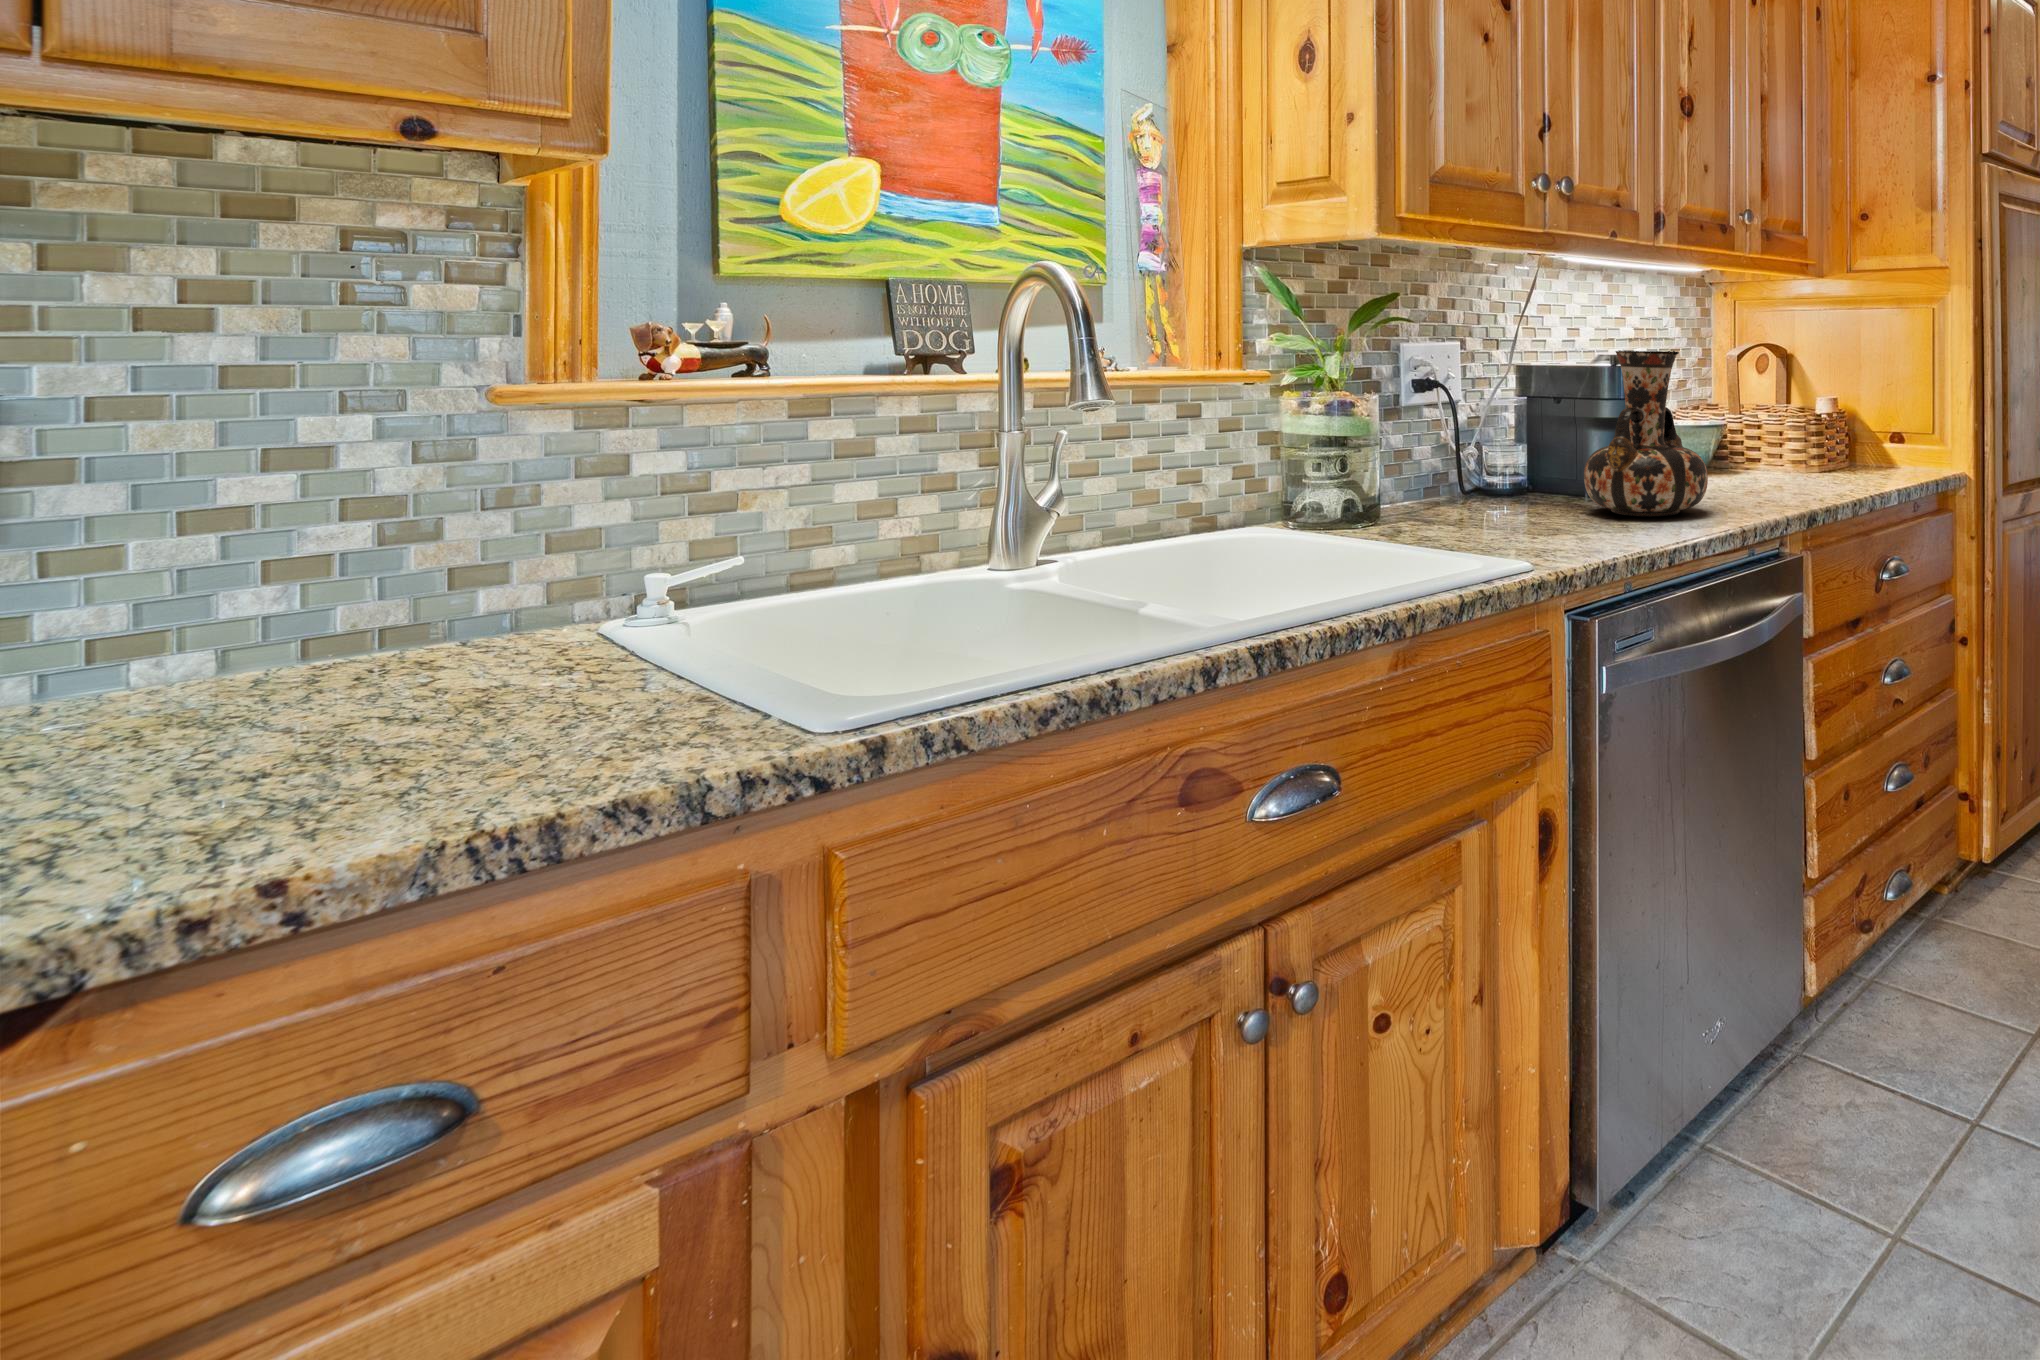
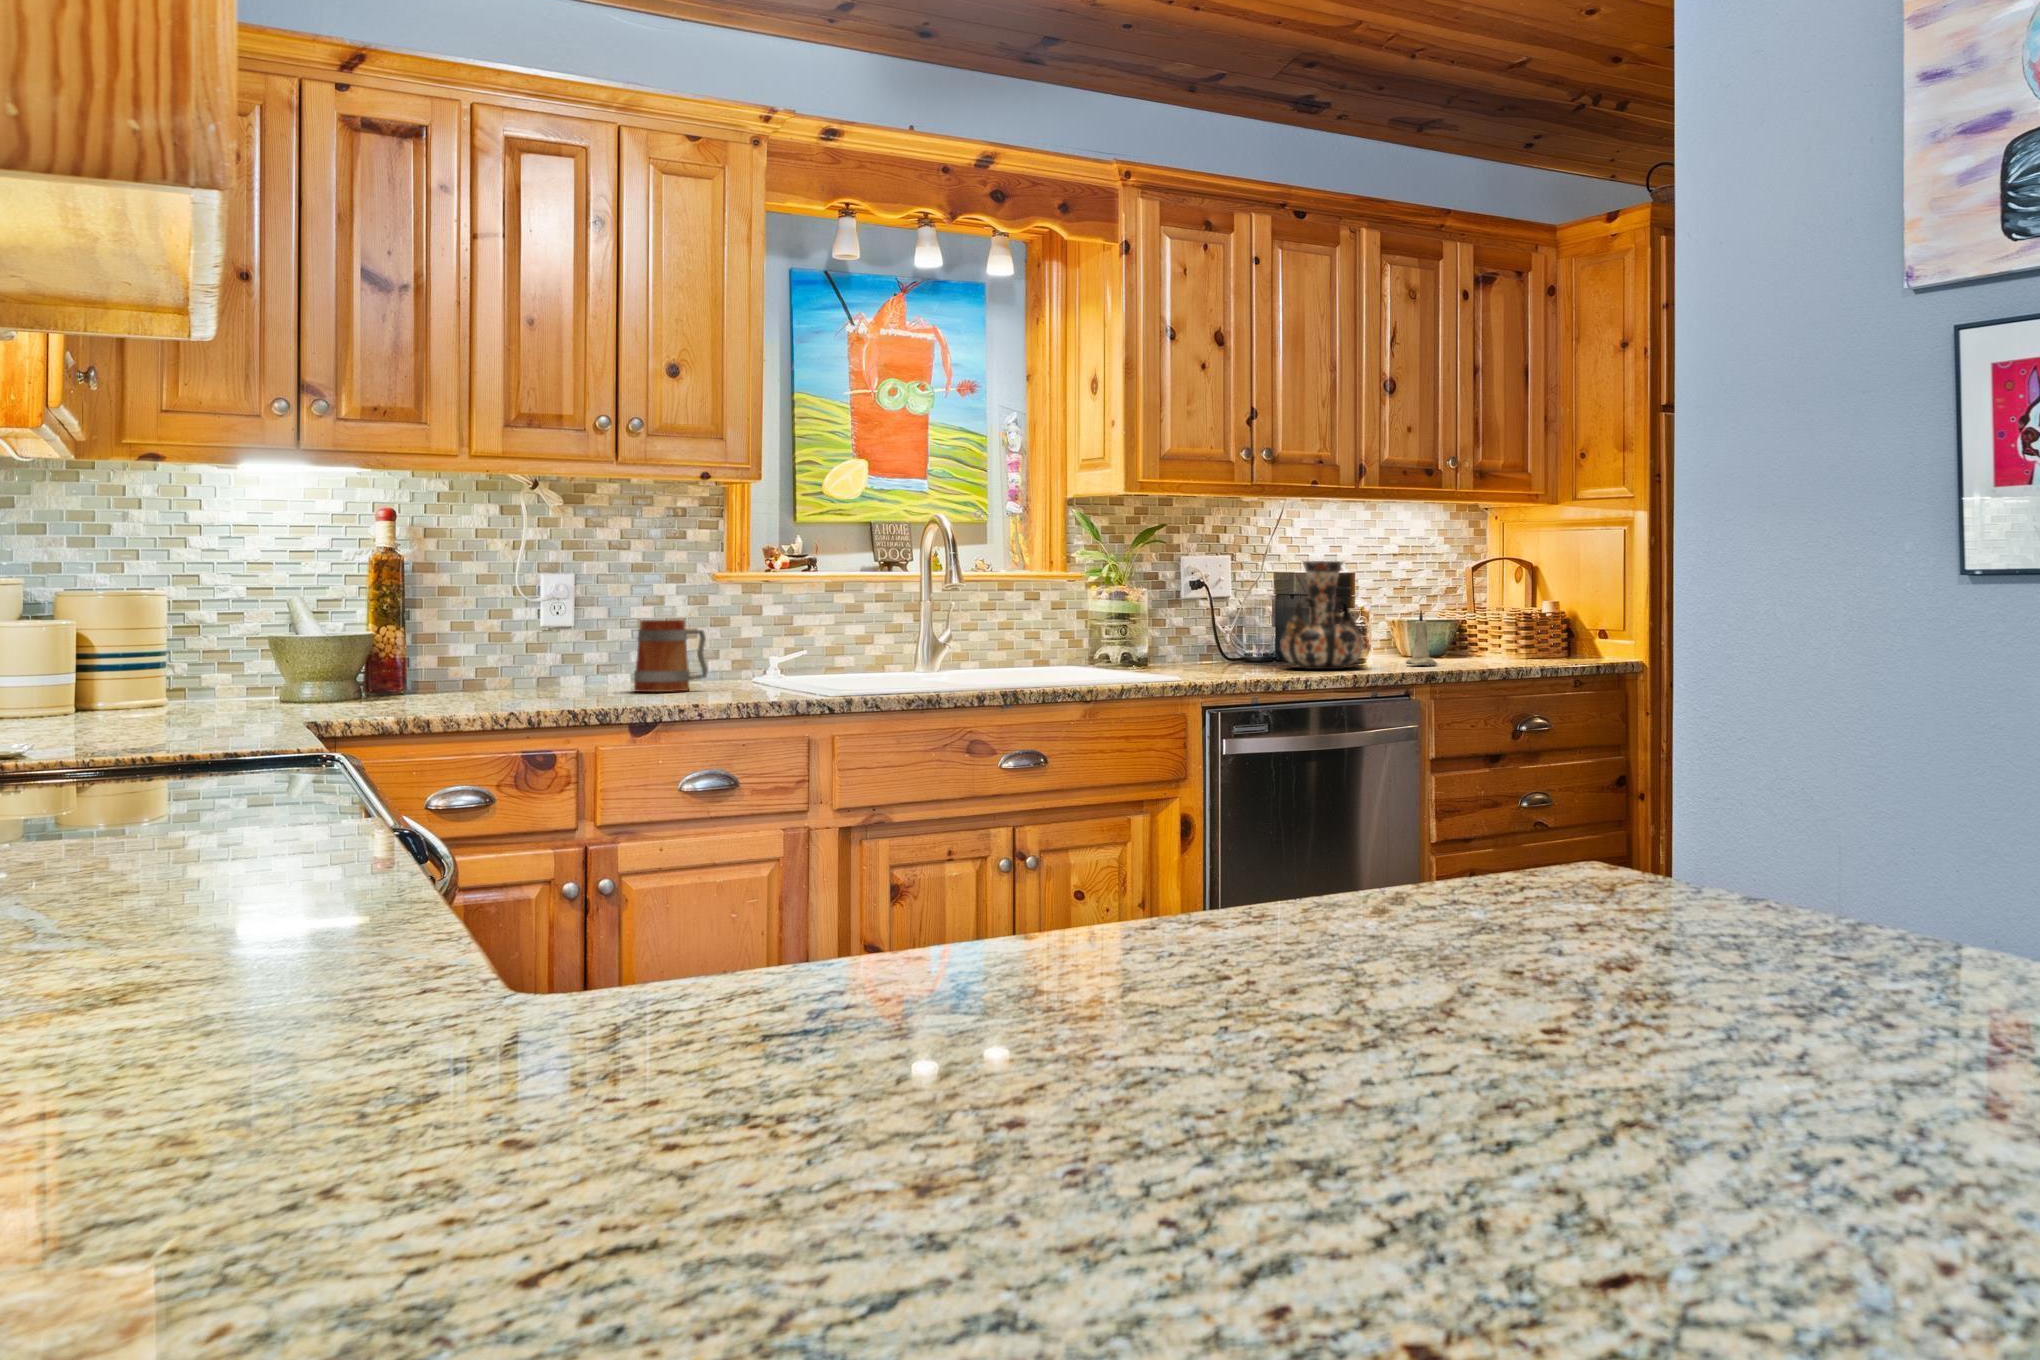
candle: none [1730,418,1774,498] -> present [1406,610,1437,665]
mug: none [160,522,441,752] -> present [634,620,708,692]

